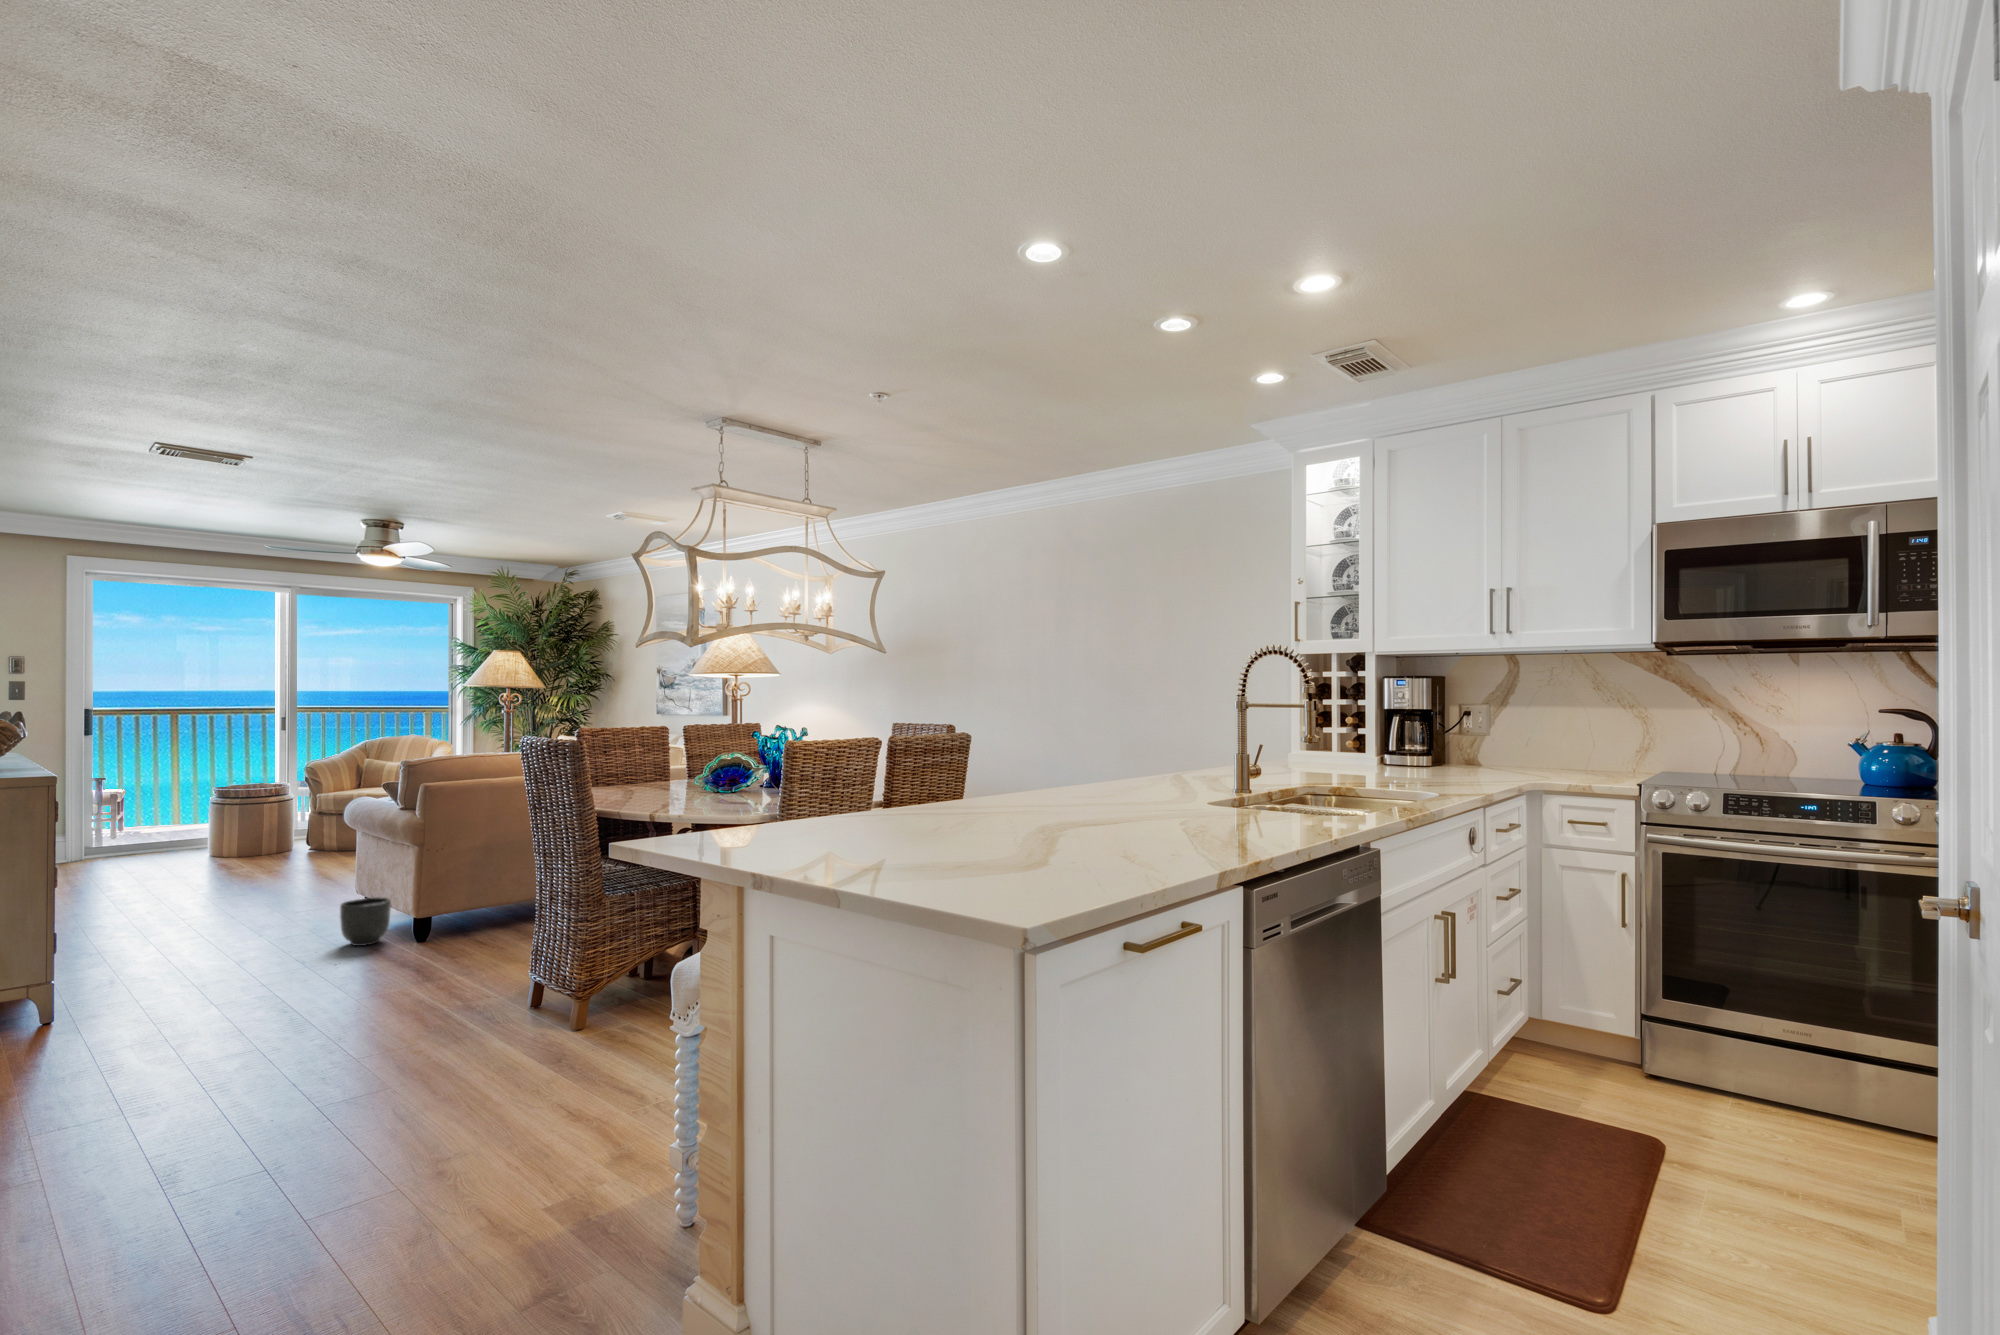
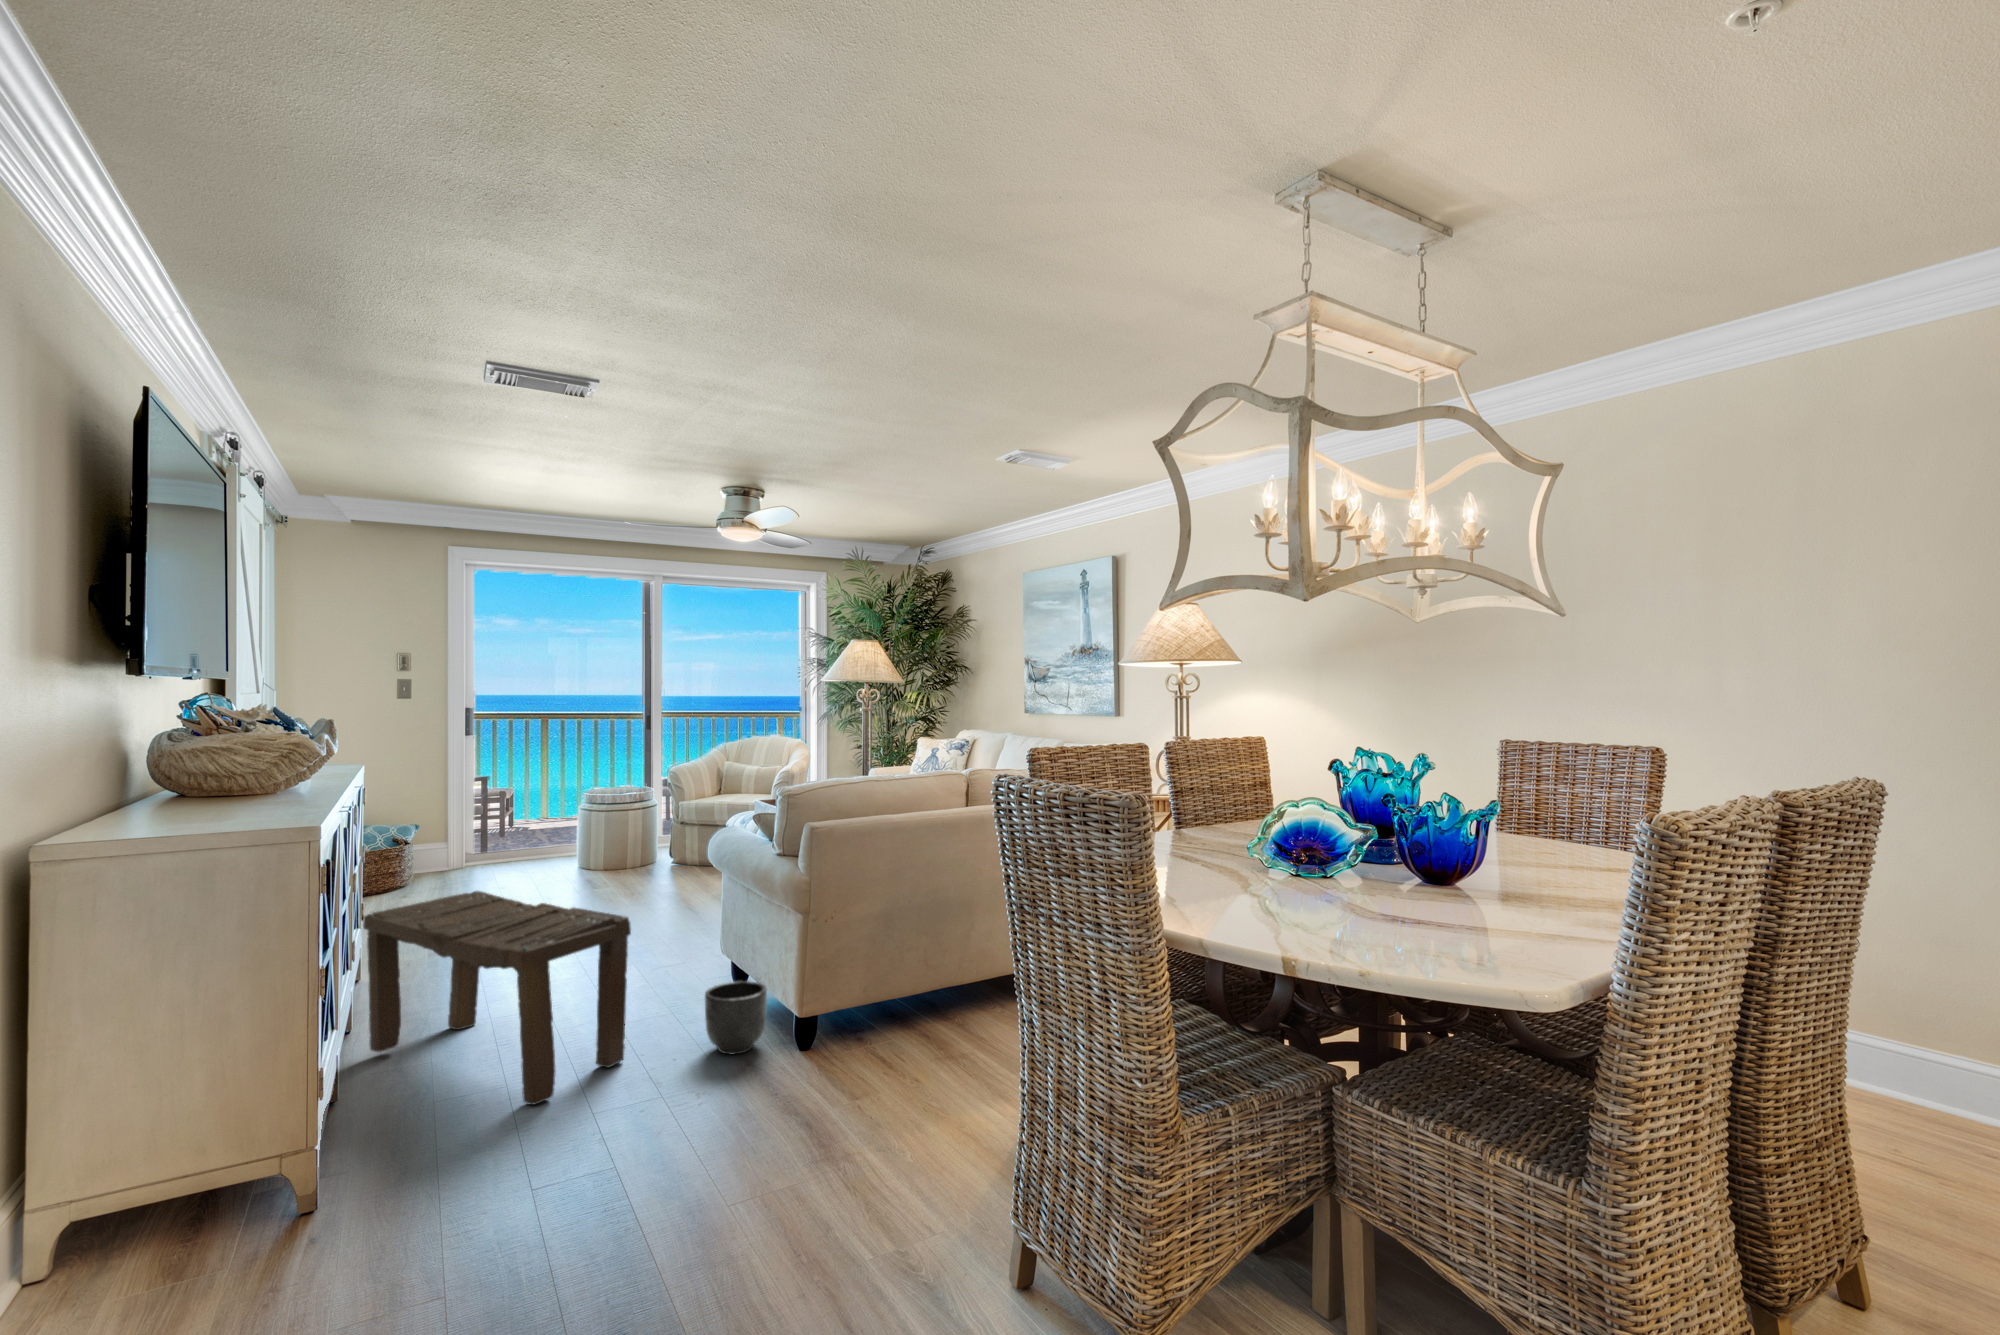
bench: none [44,843,281,975] -> present [363,891,631,1105]

